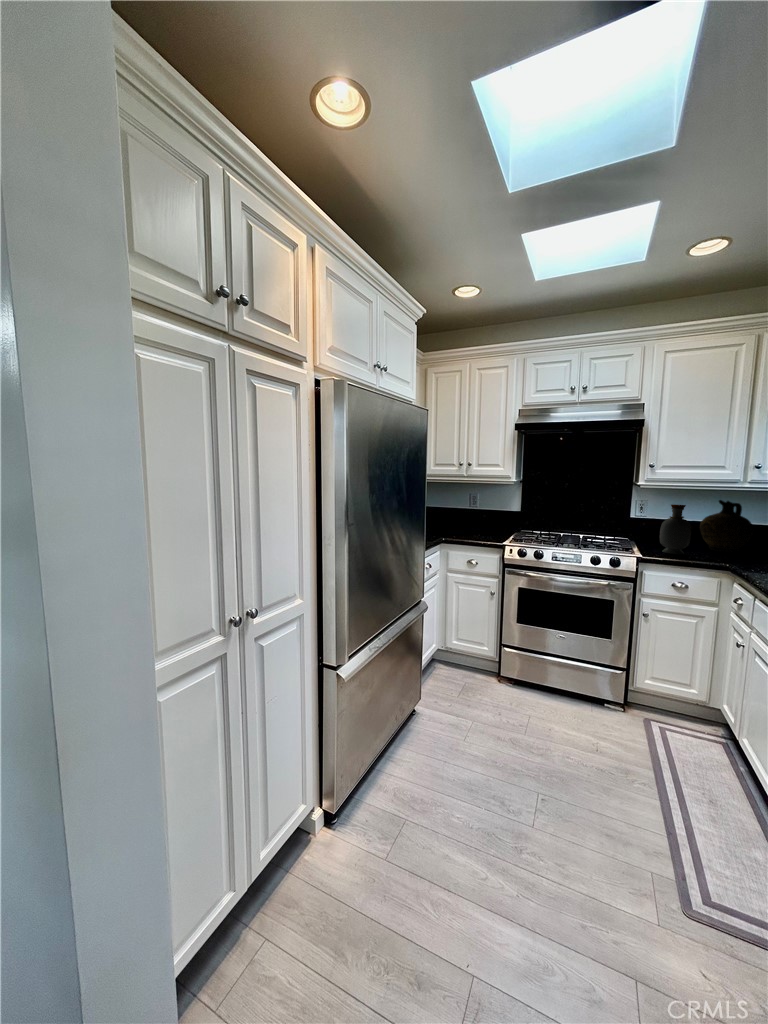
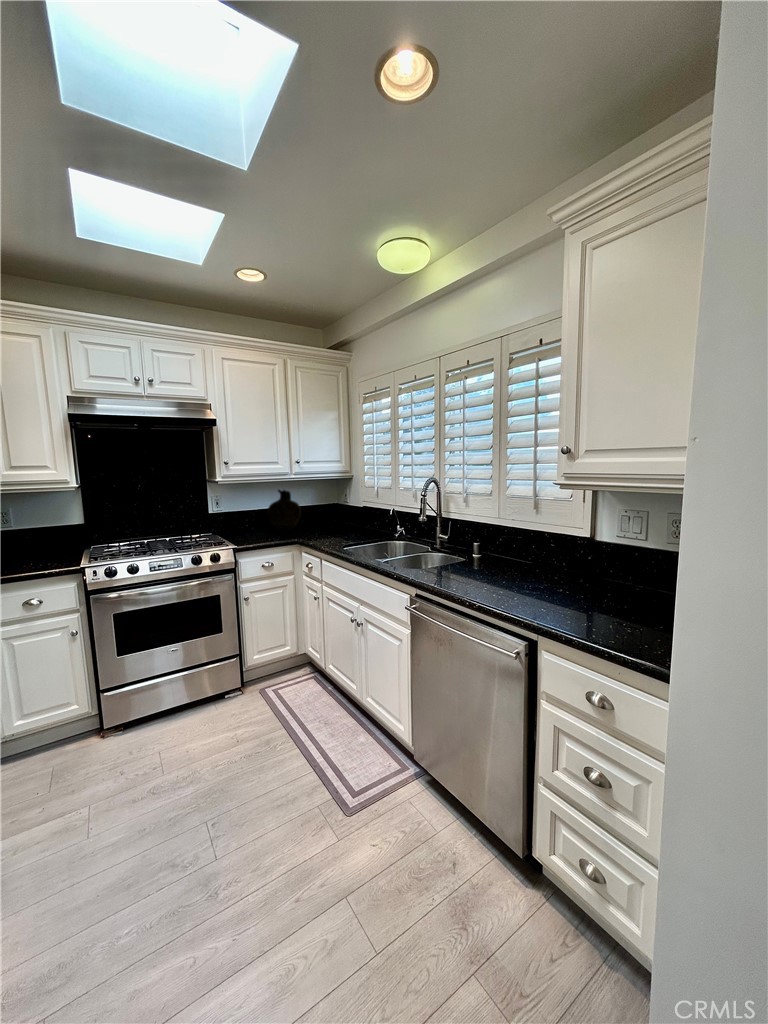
bottle: present [660,505,693,554] -> none [243,496,267,539]

